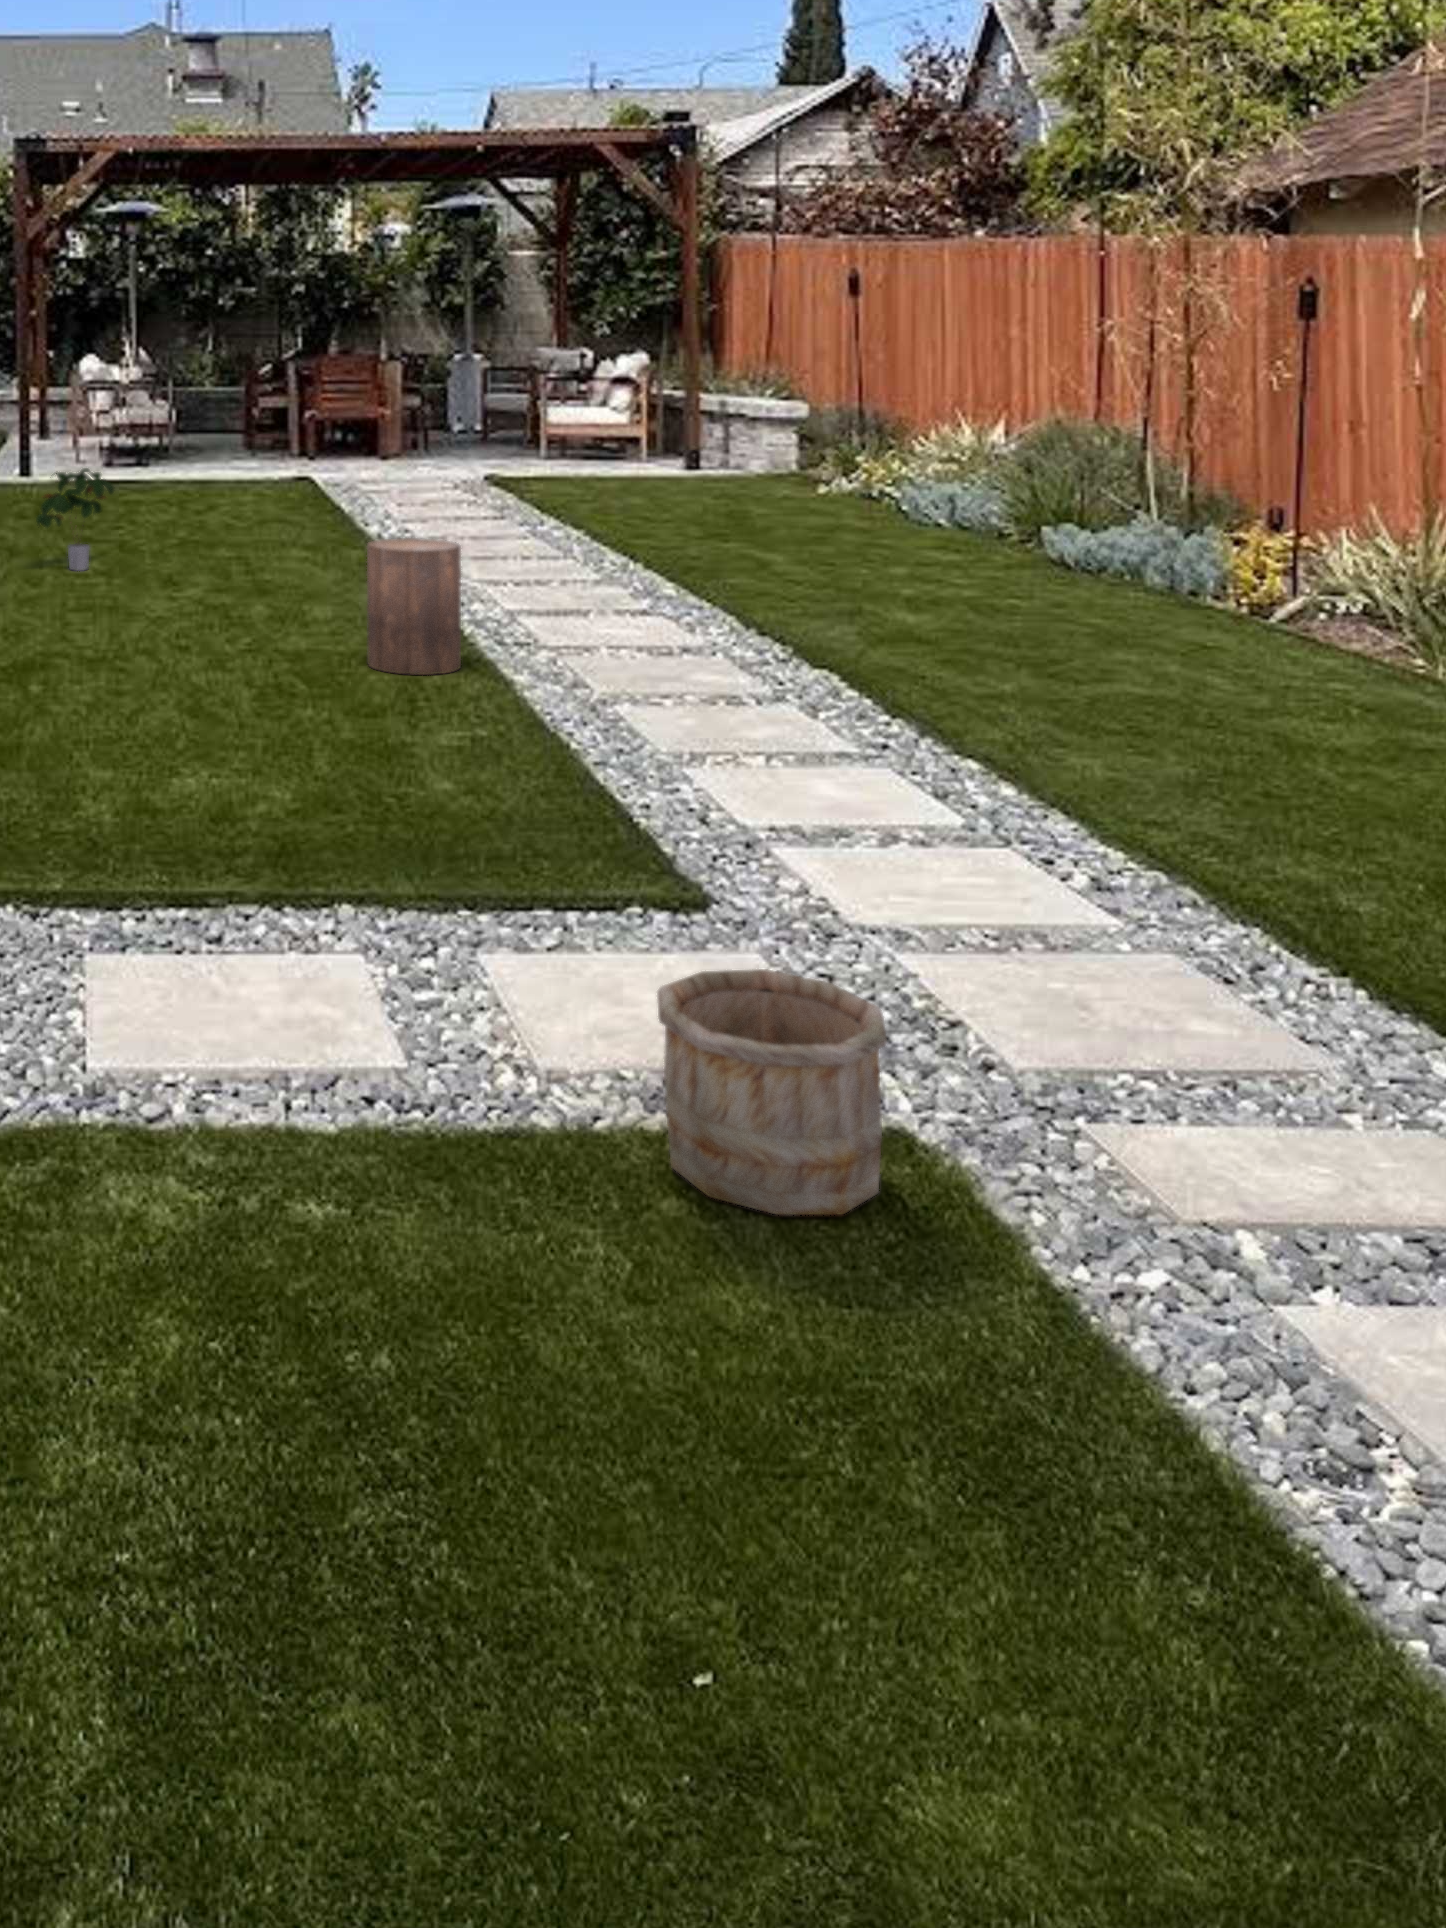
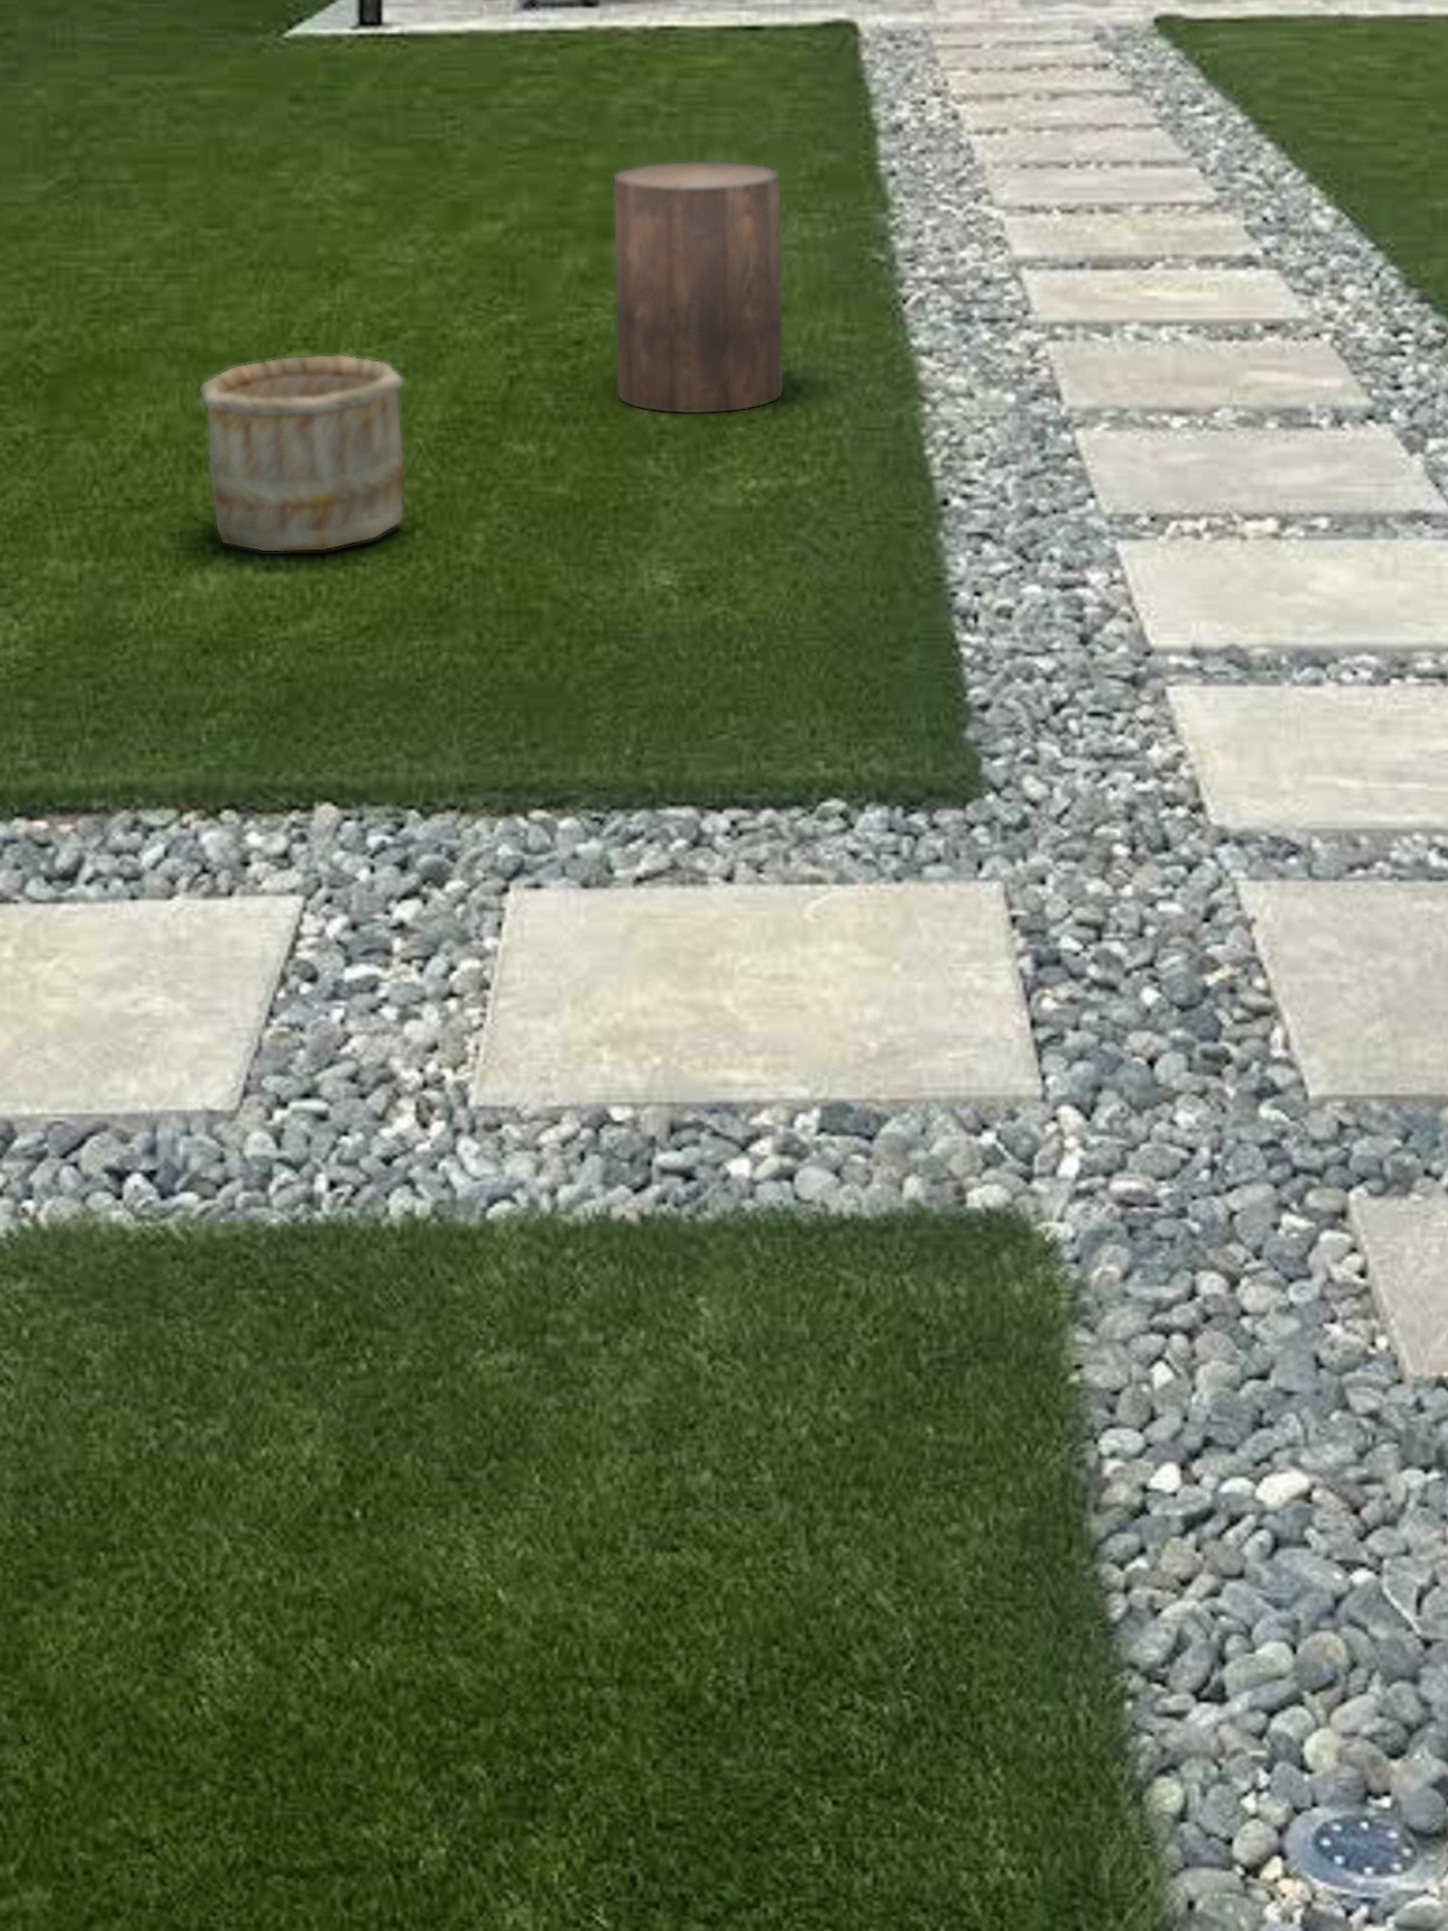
potted plant: present [36,468,114,571] -> none [200,23,354,206]
wooden bucket: present [657,969,887,1215] -> present [201,355,403,551]

